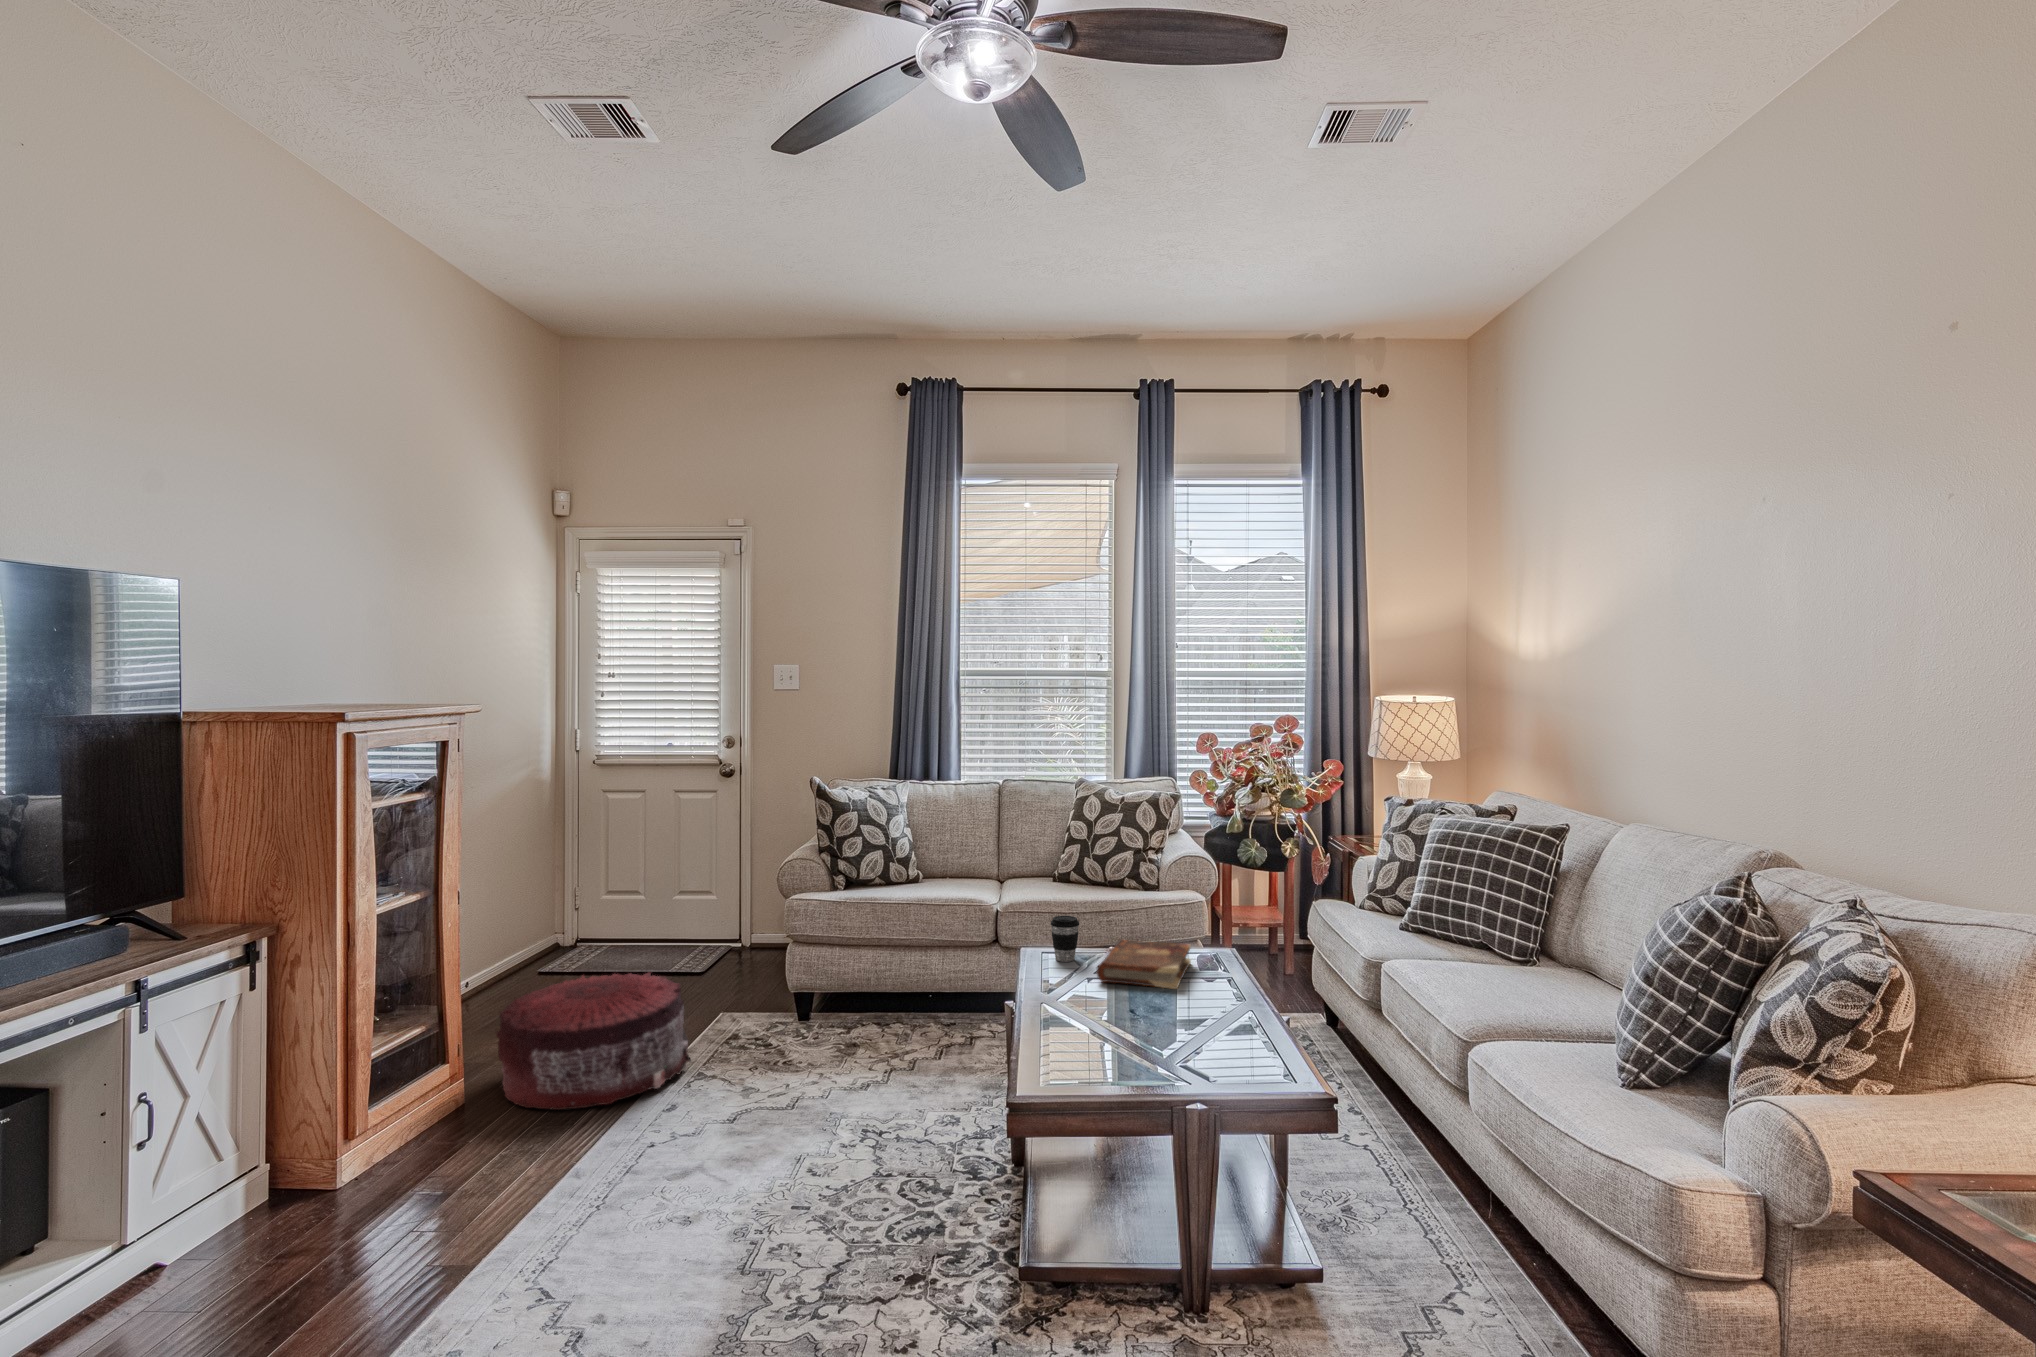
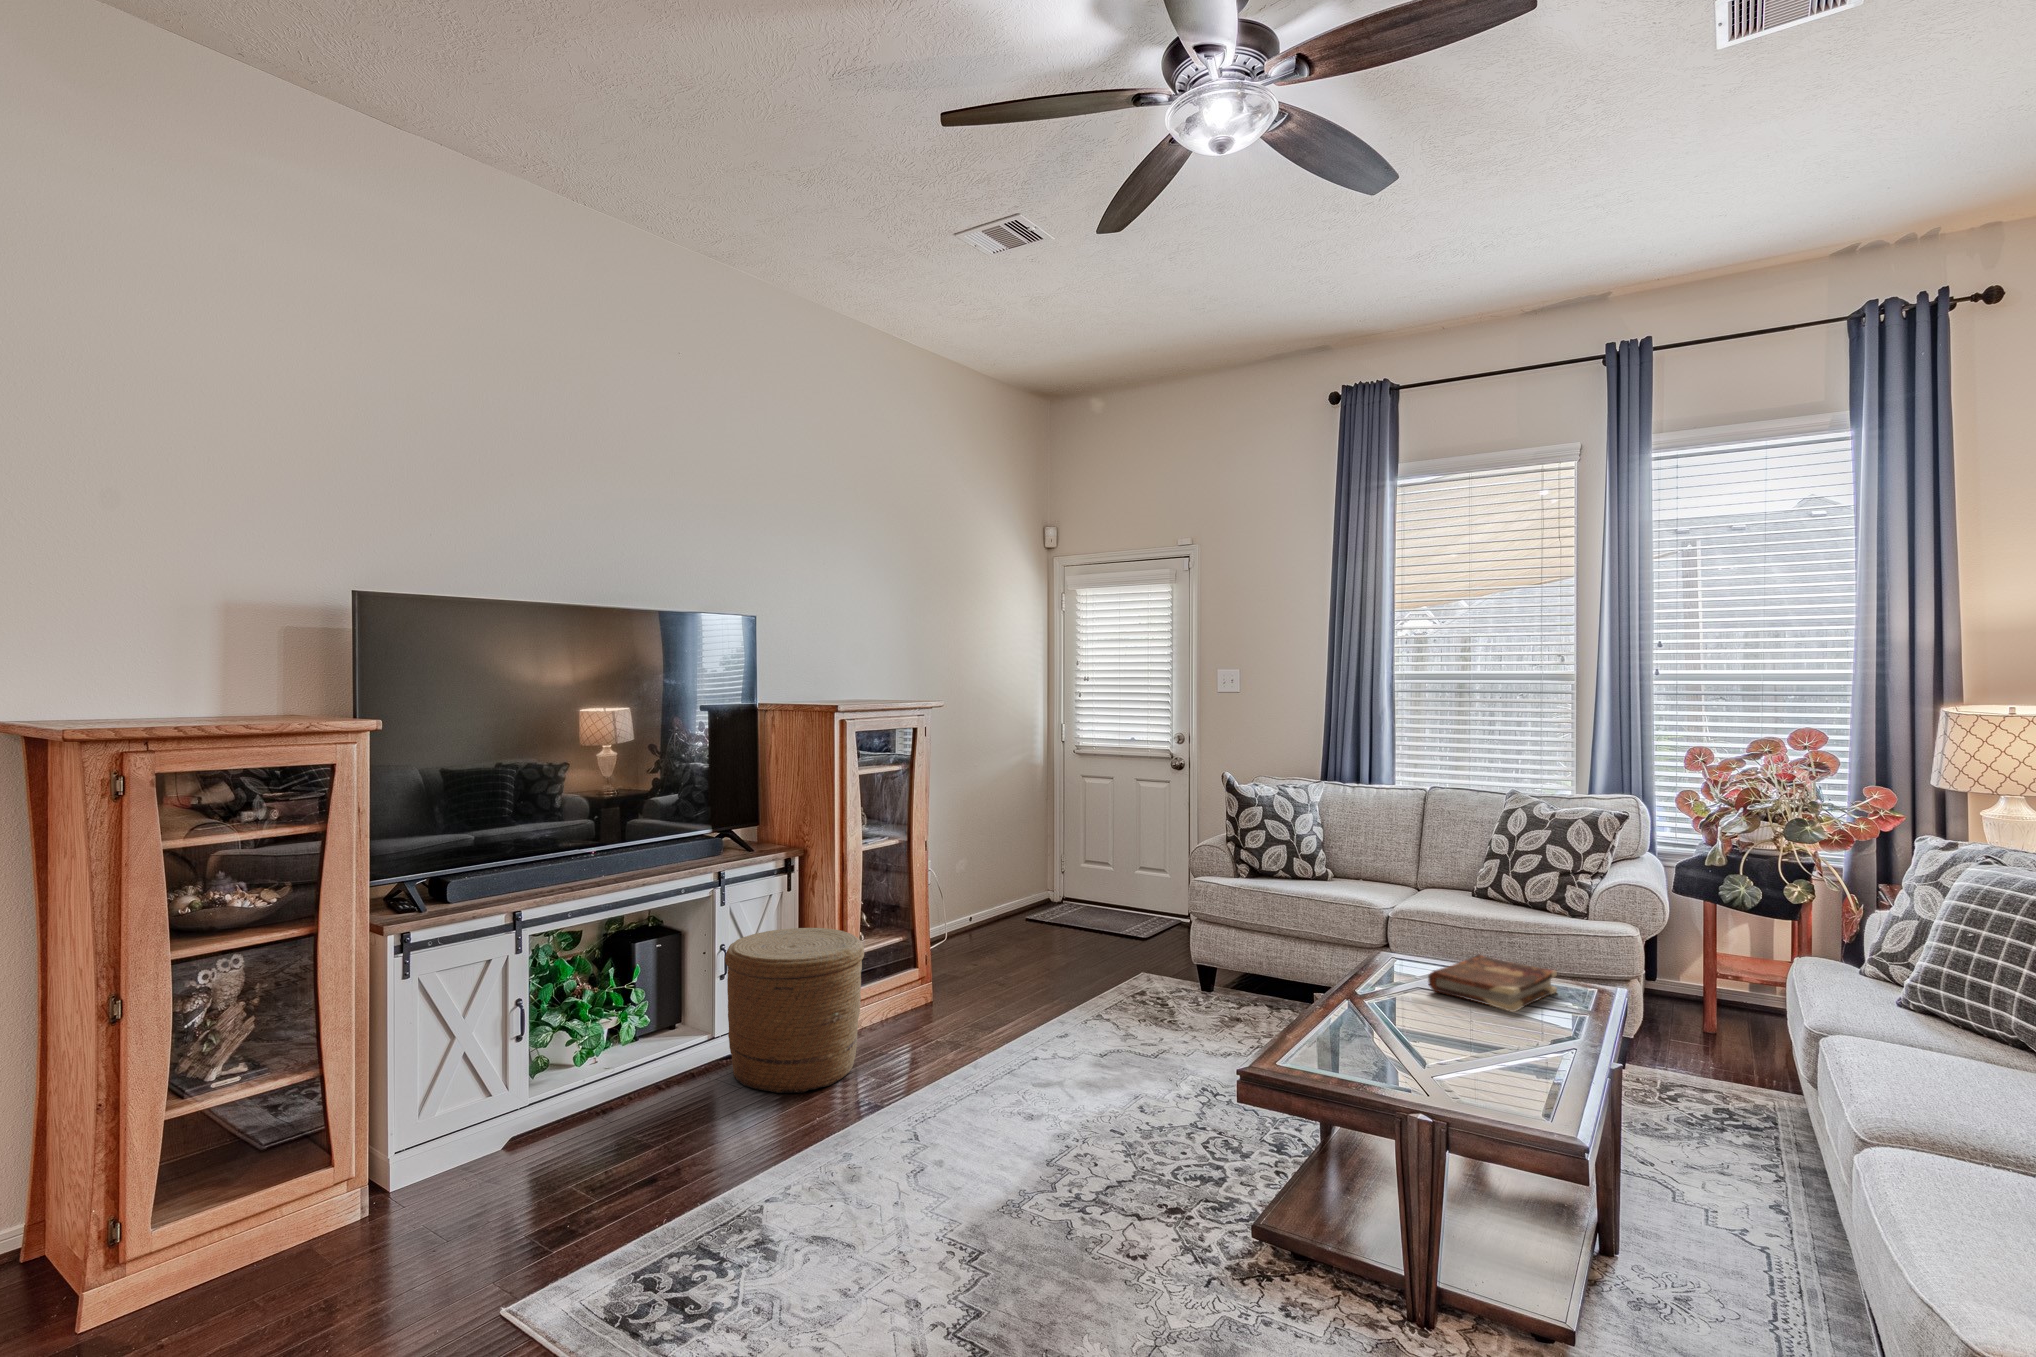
coffee cup: present [1051,916,1079,962] -> none [1401,921,1433,969]
pouf: present [496,973,691,1110] -> none [956,918,1096,1021]
woven basket: none [166,1038,414,1305] -> present [725,928,864,1093]

